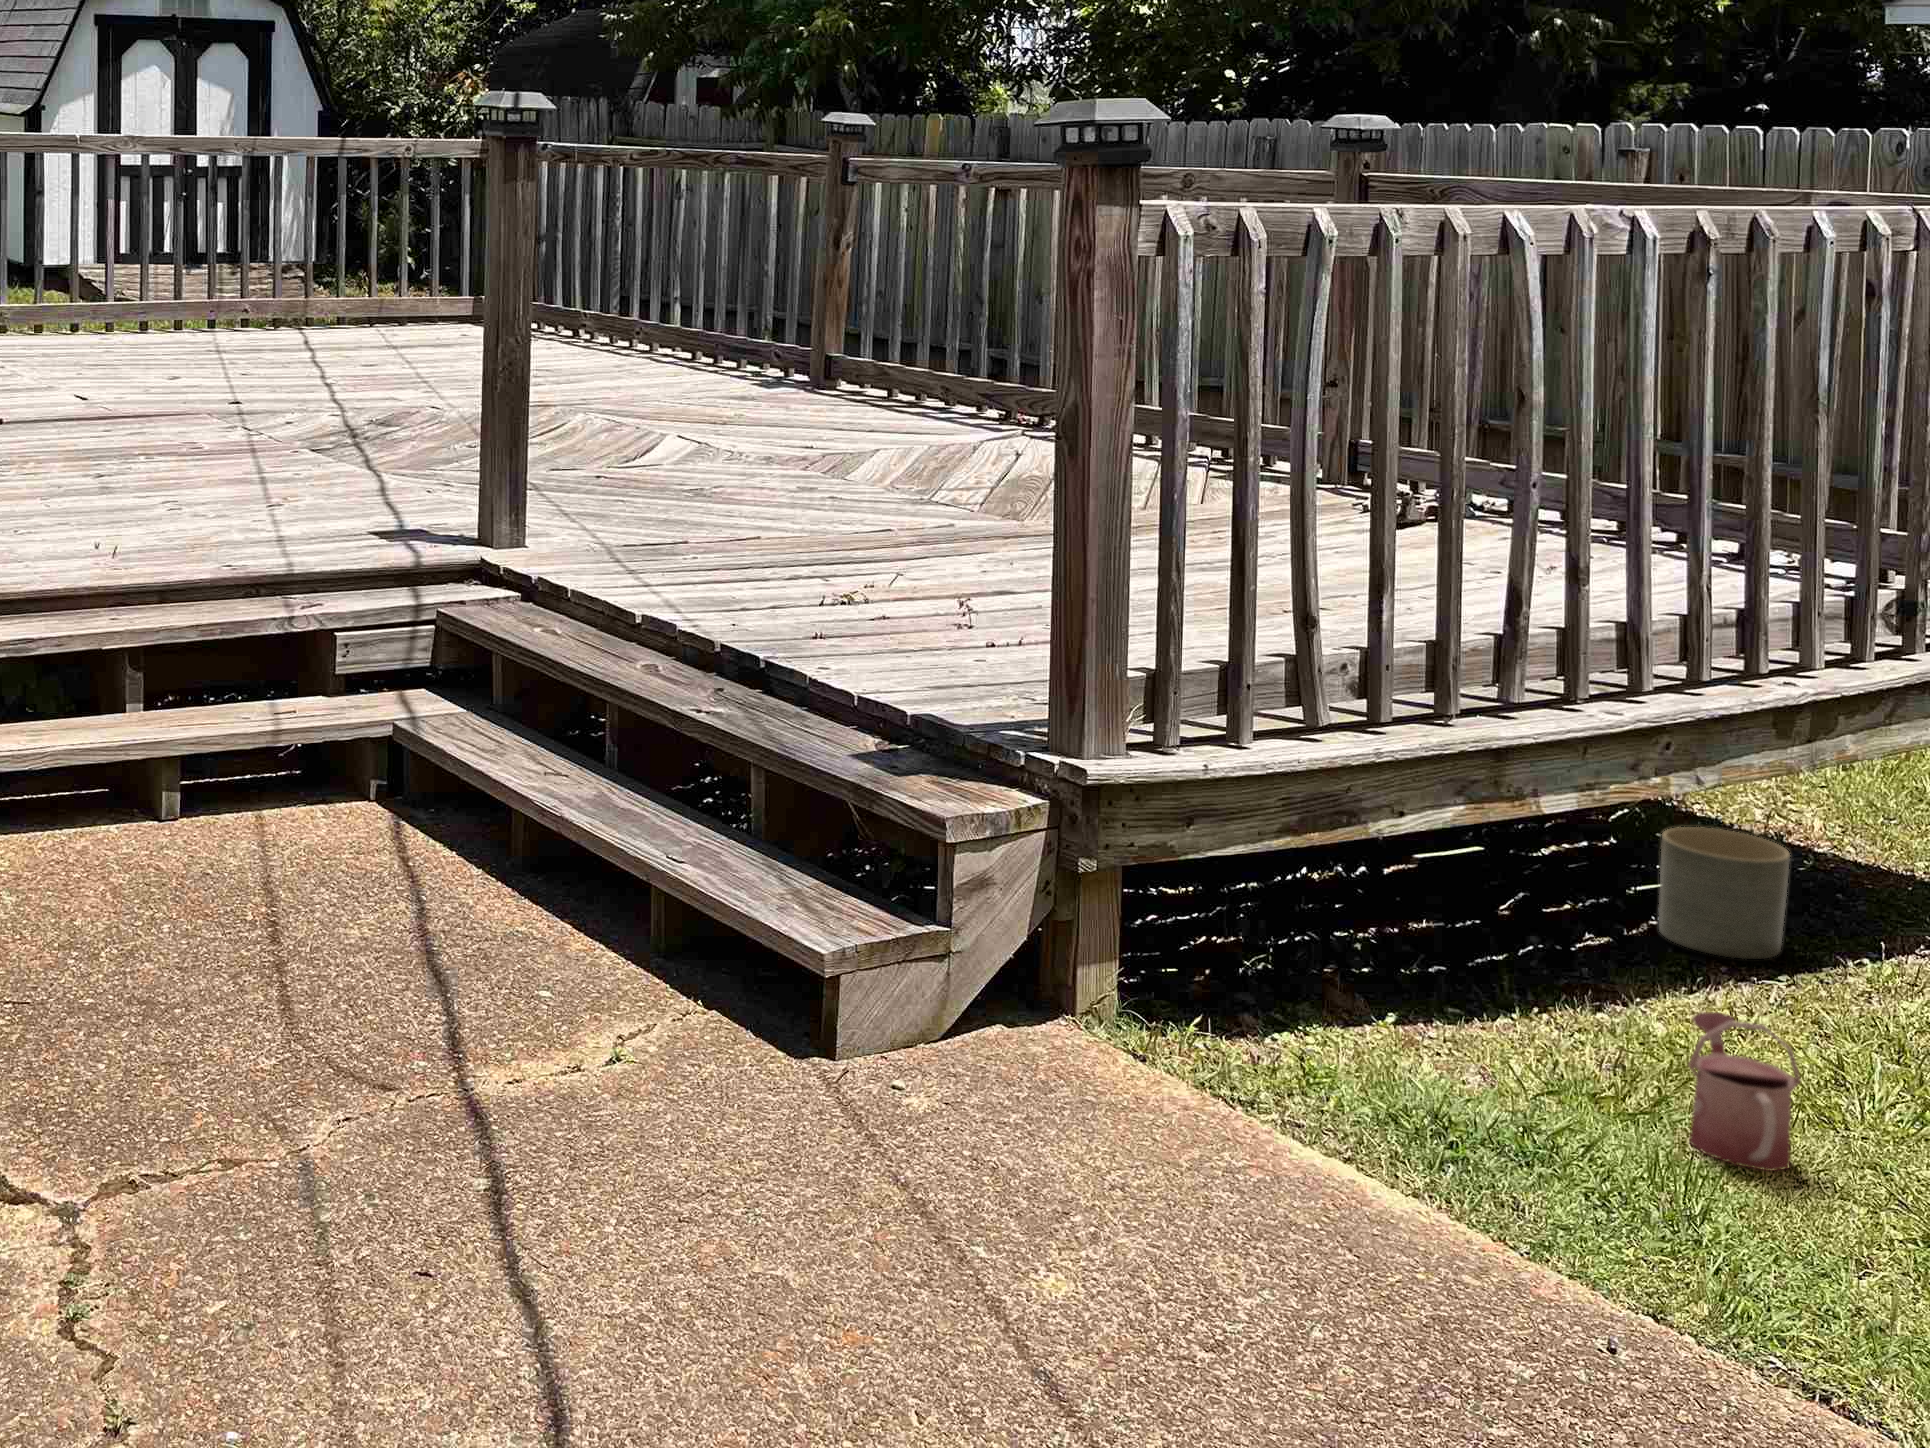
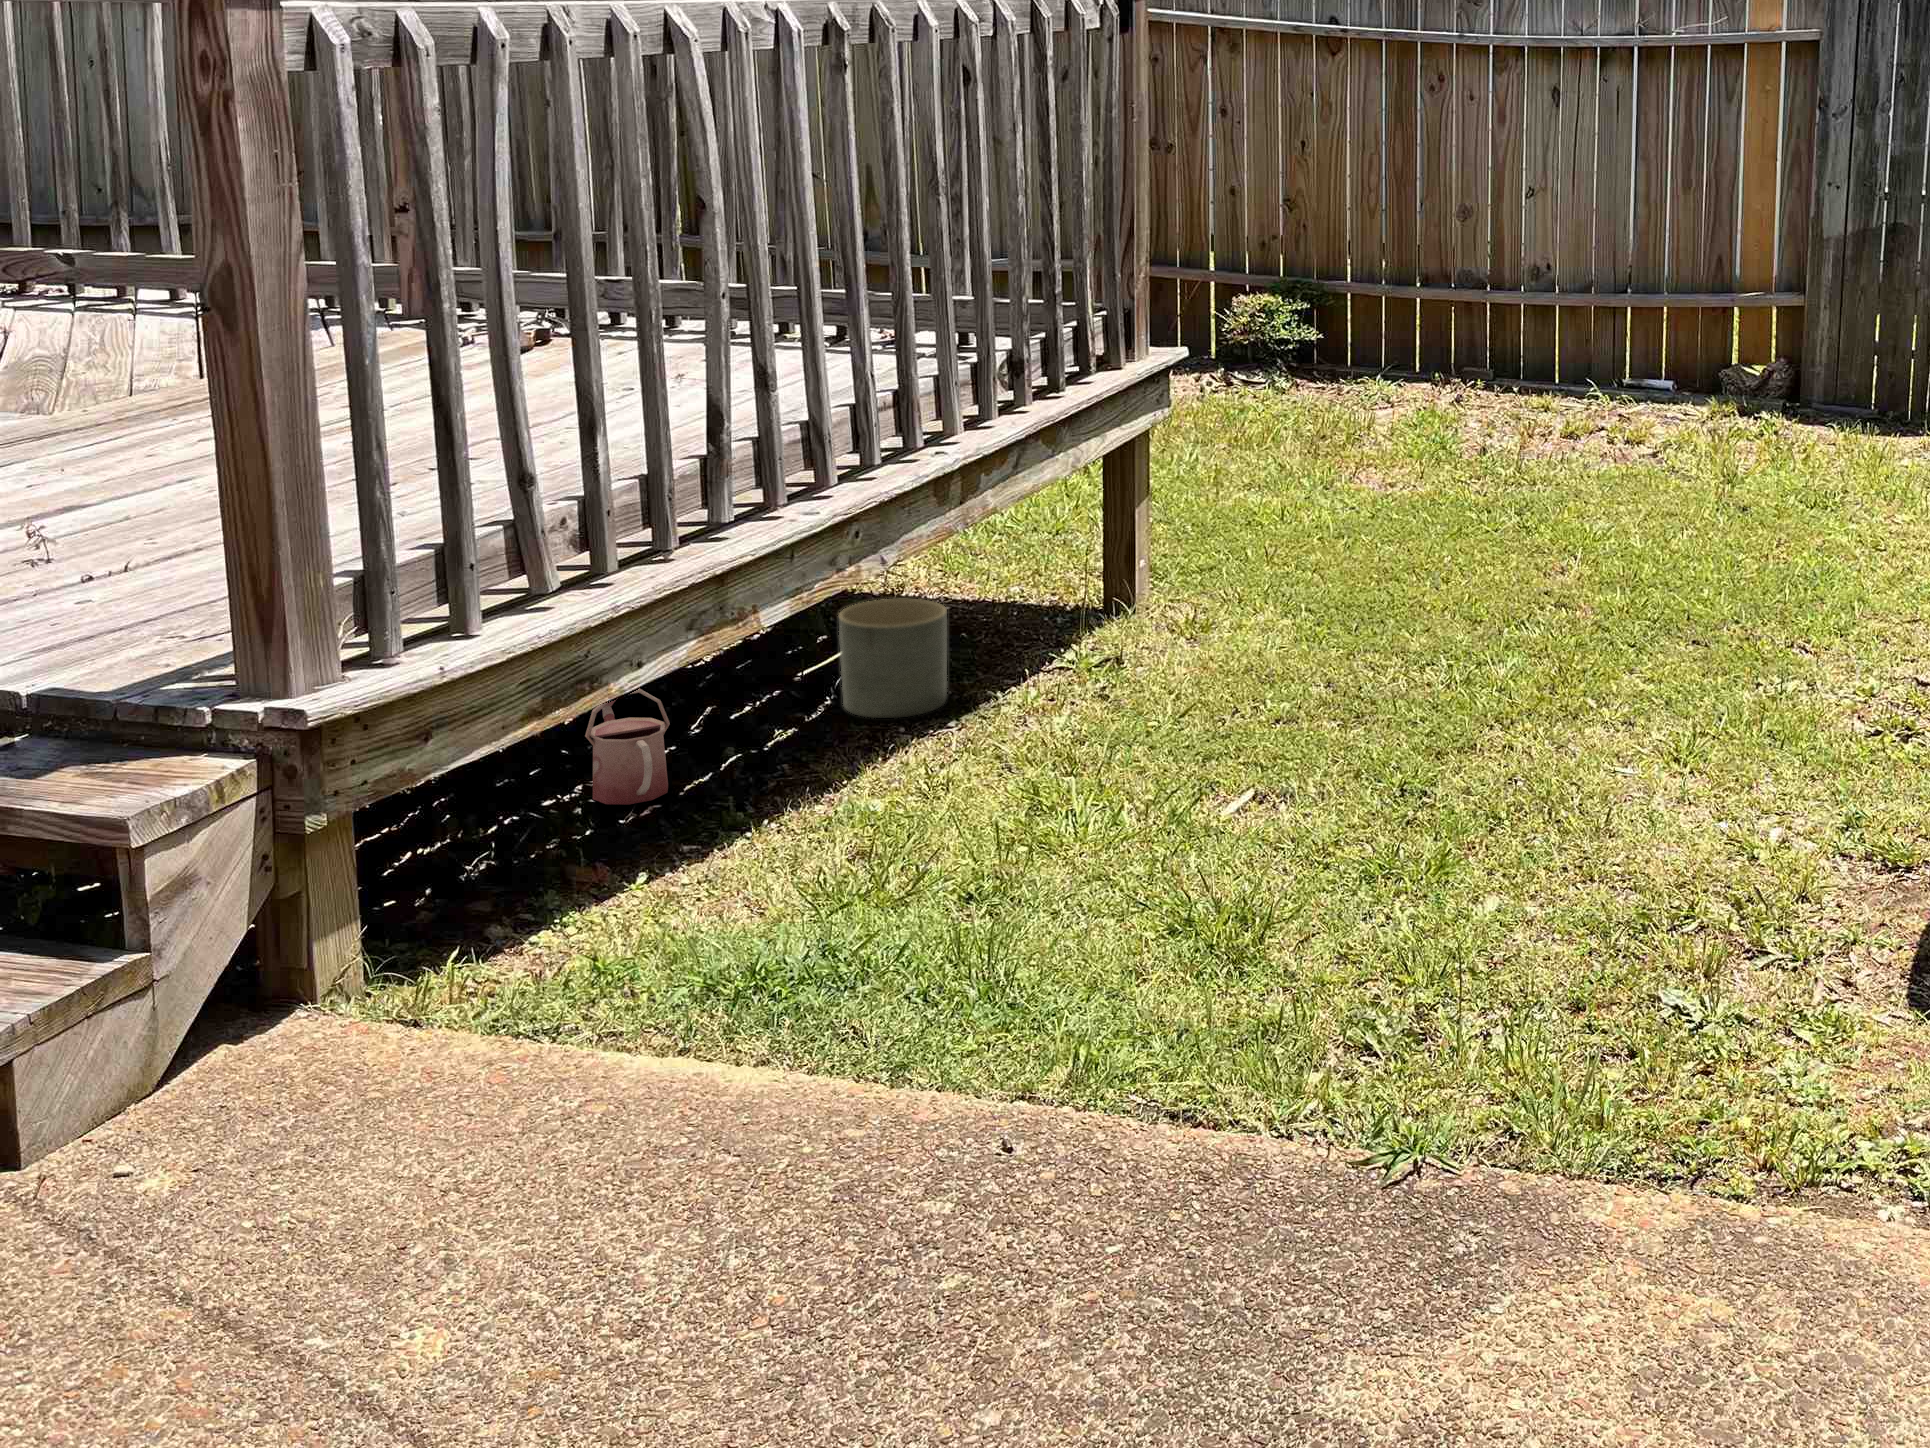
watering can: present [1688,1012,1802,1171] -> present [585,689,670,805]

